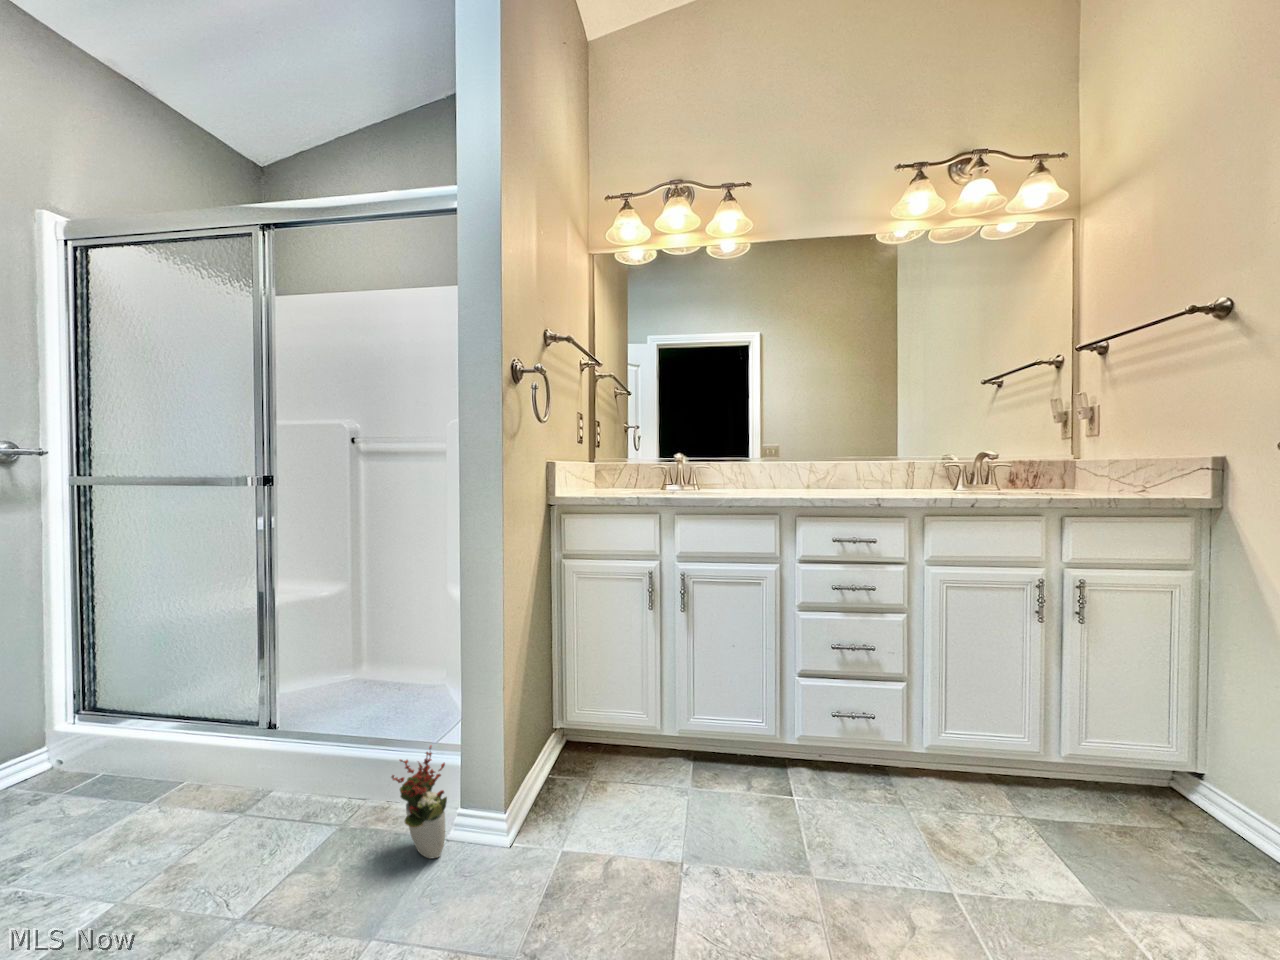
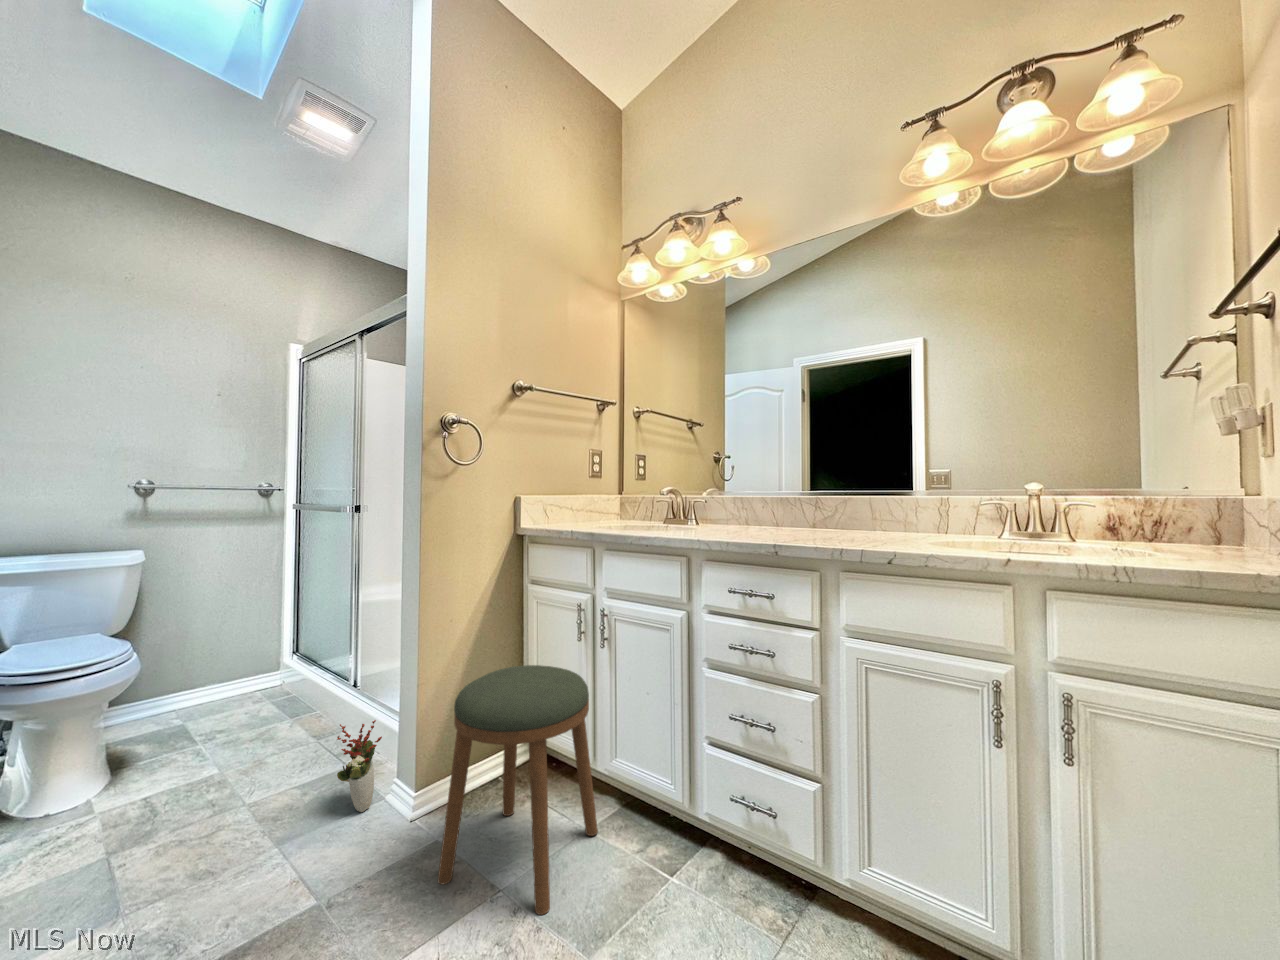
stool: none [592,638,738,879] -> present [438,665,598,915]

